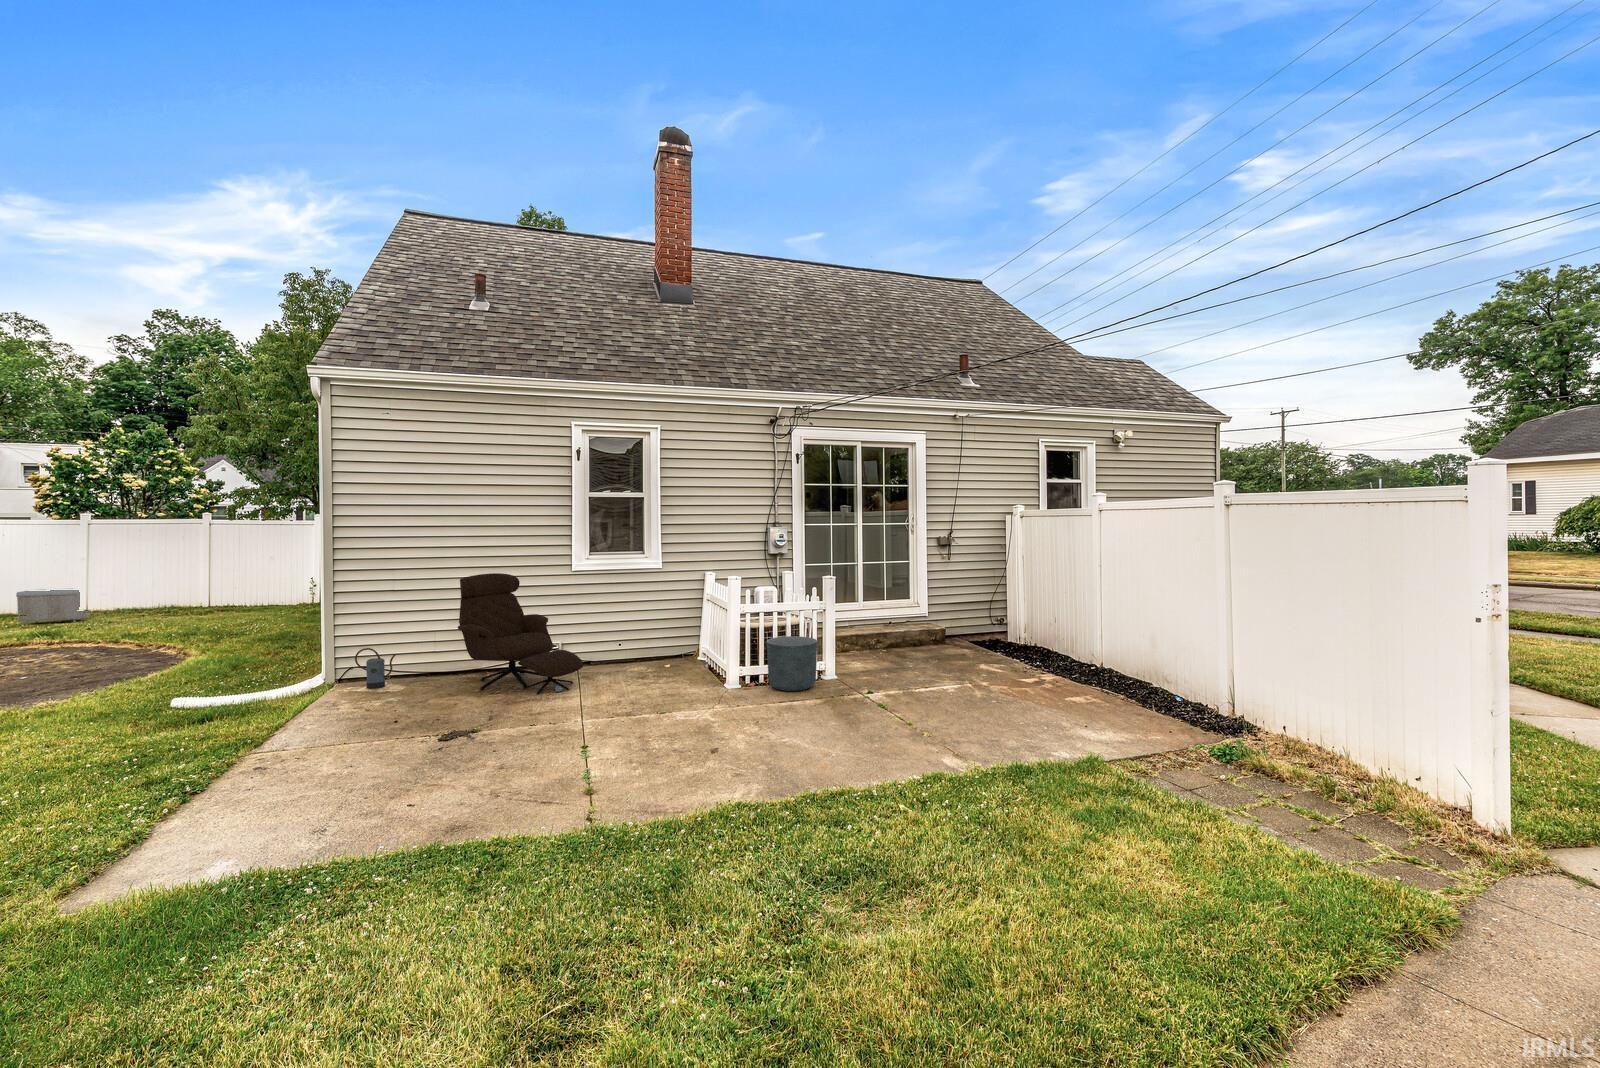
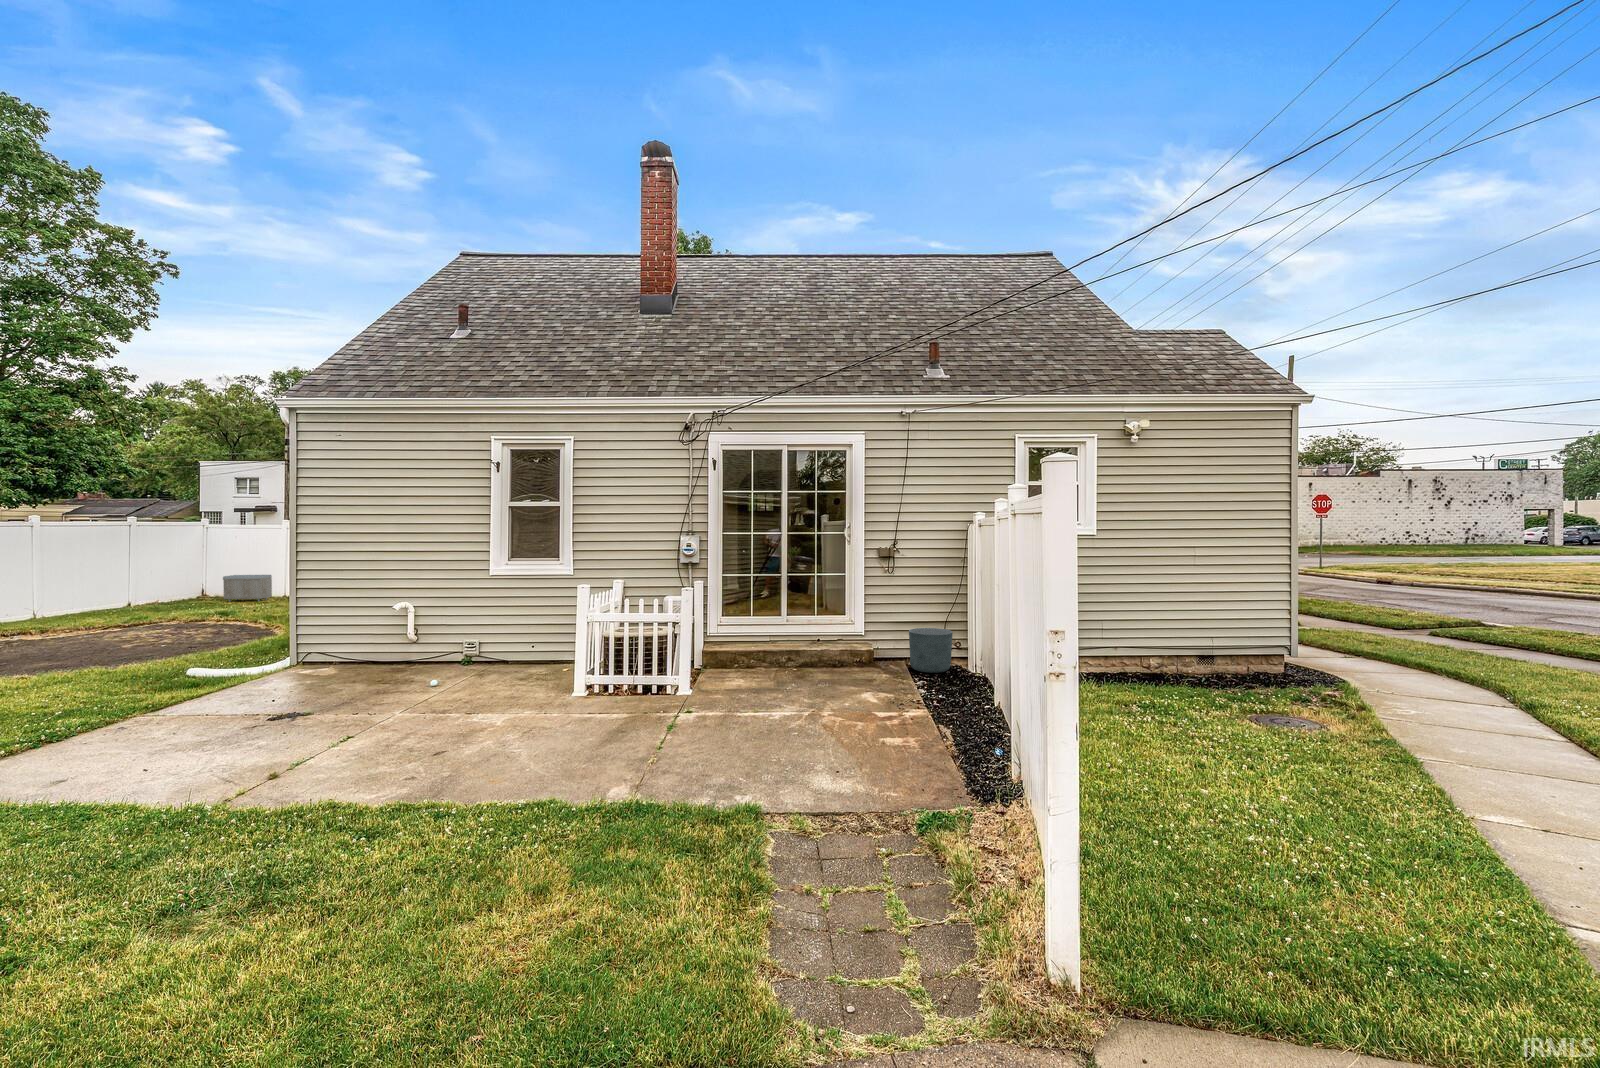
lounge chair: present [458,573,583,695] -> none [373,575,468,687]
planter: present [767,636,817,691] -> present [909,628,953,673]
watering can: present [355,648,396,689] -> none [309,635,340,670]

